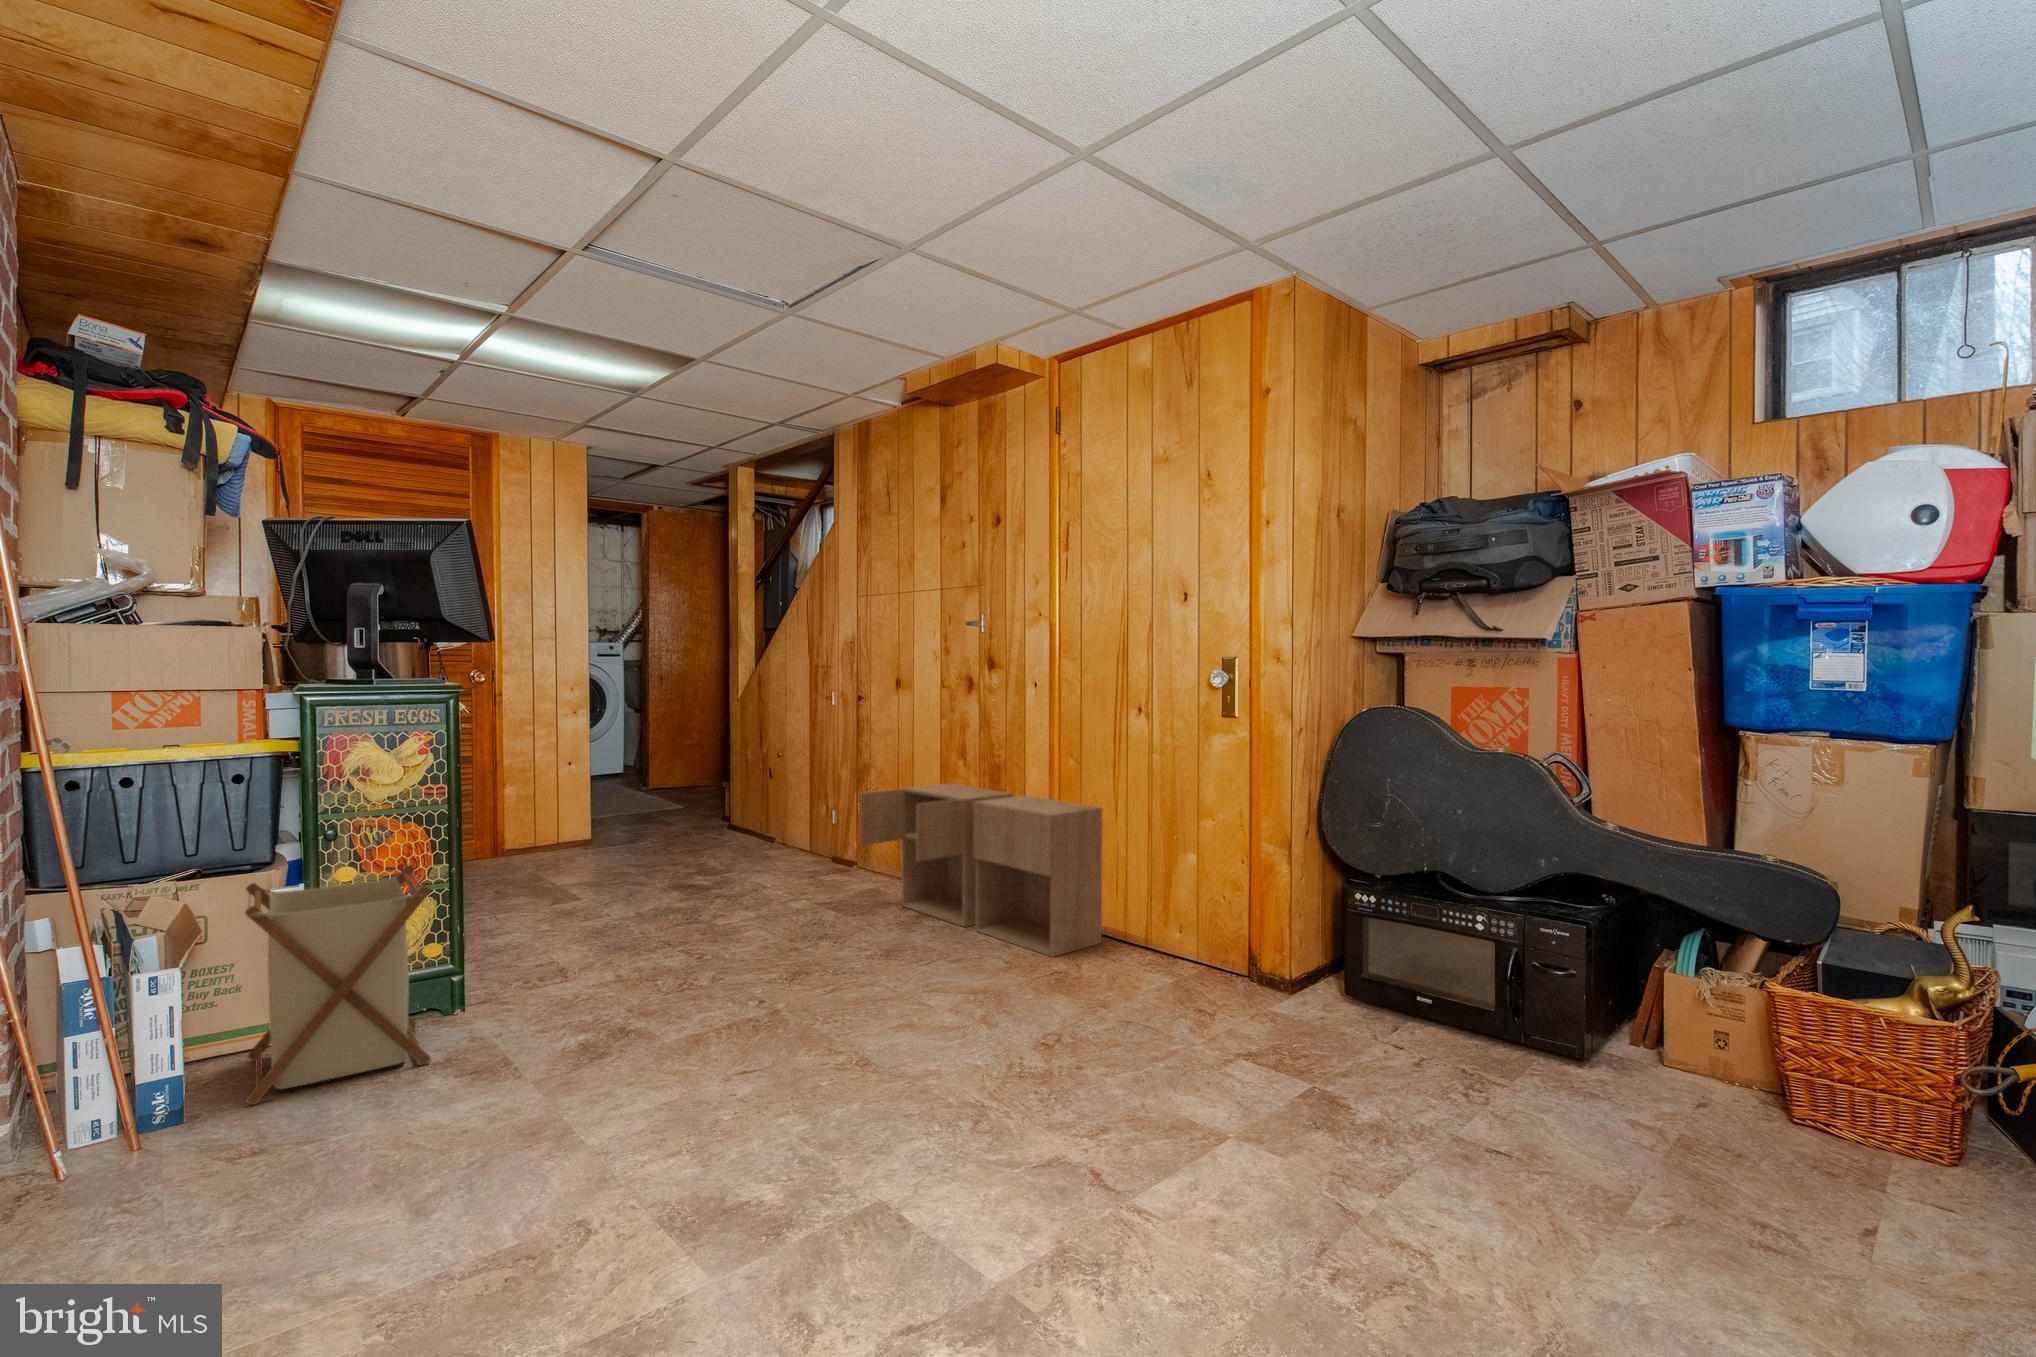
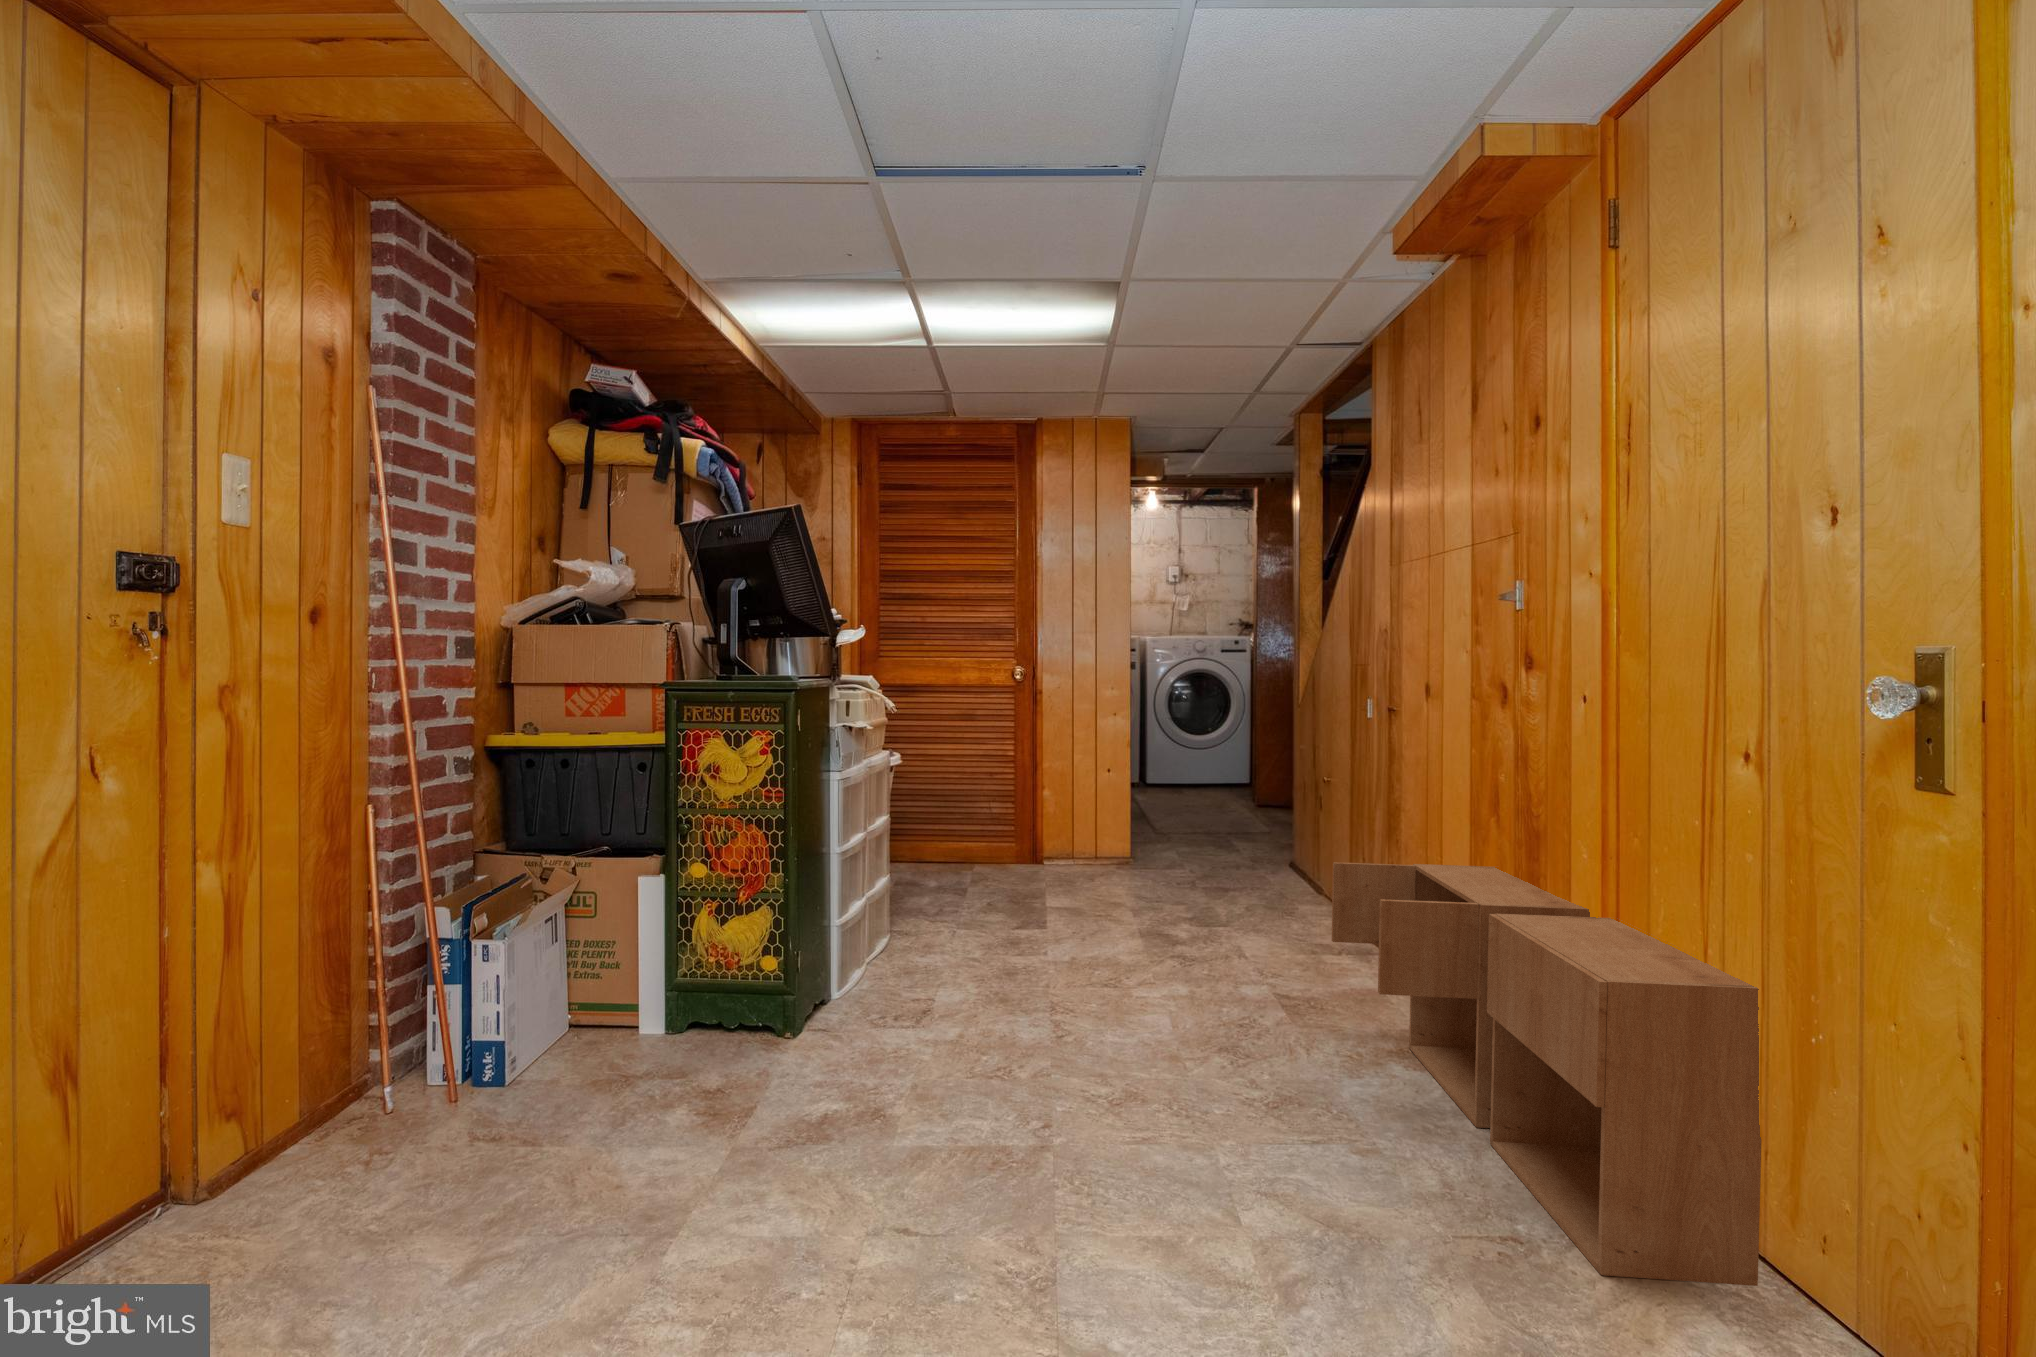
laundry basket: present [245,865,431,1105] -> none [531,866,743,1100]

